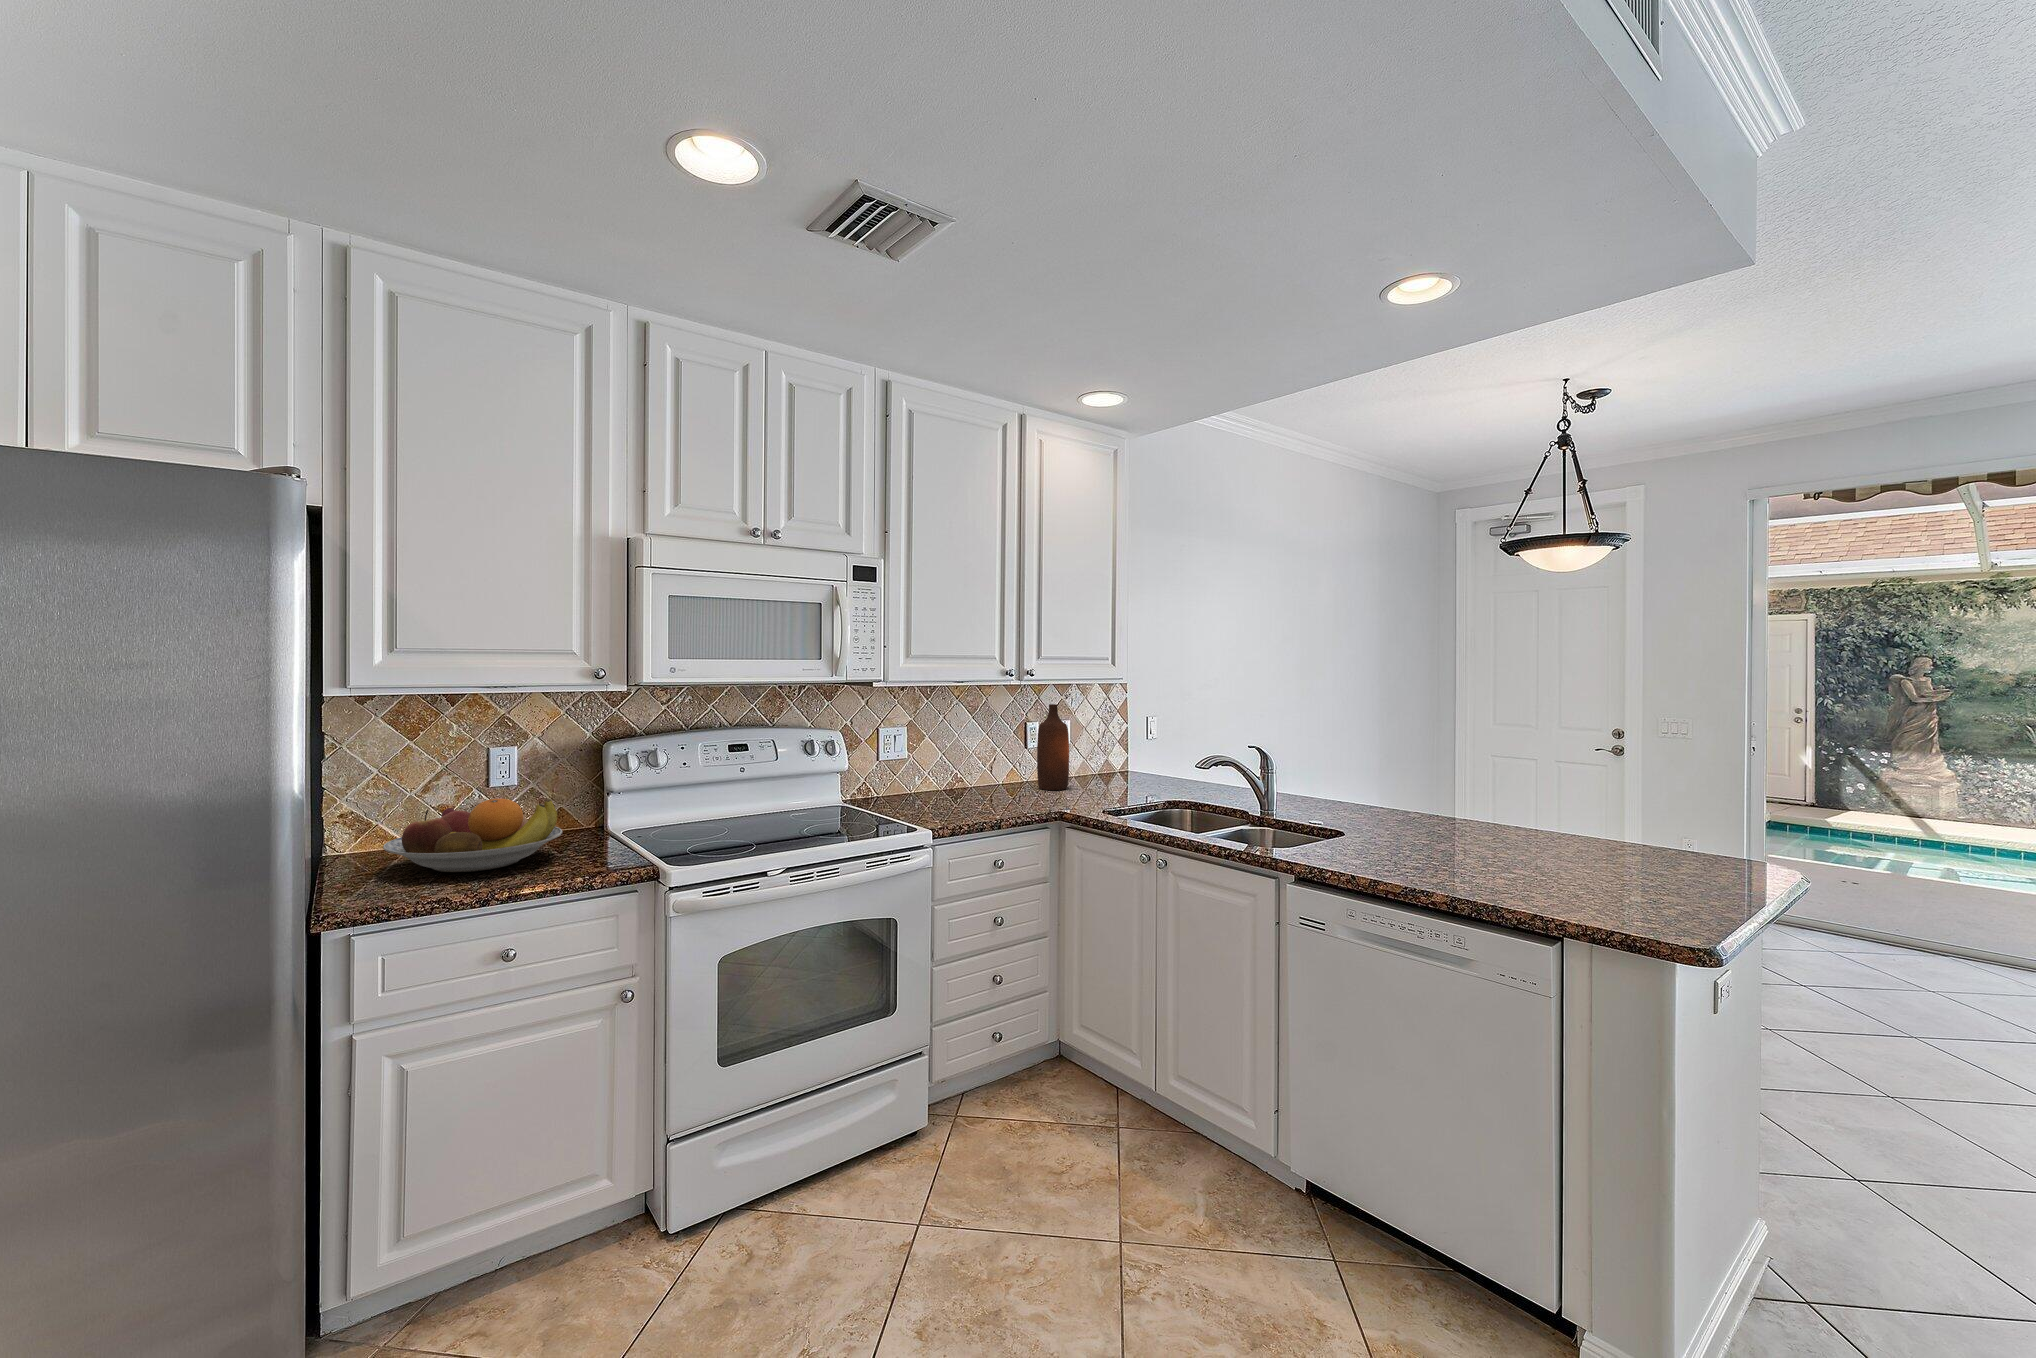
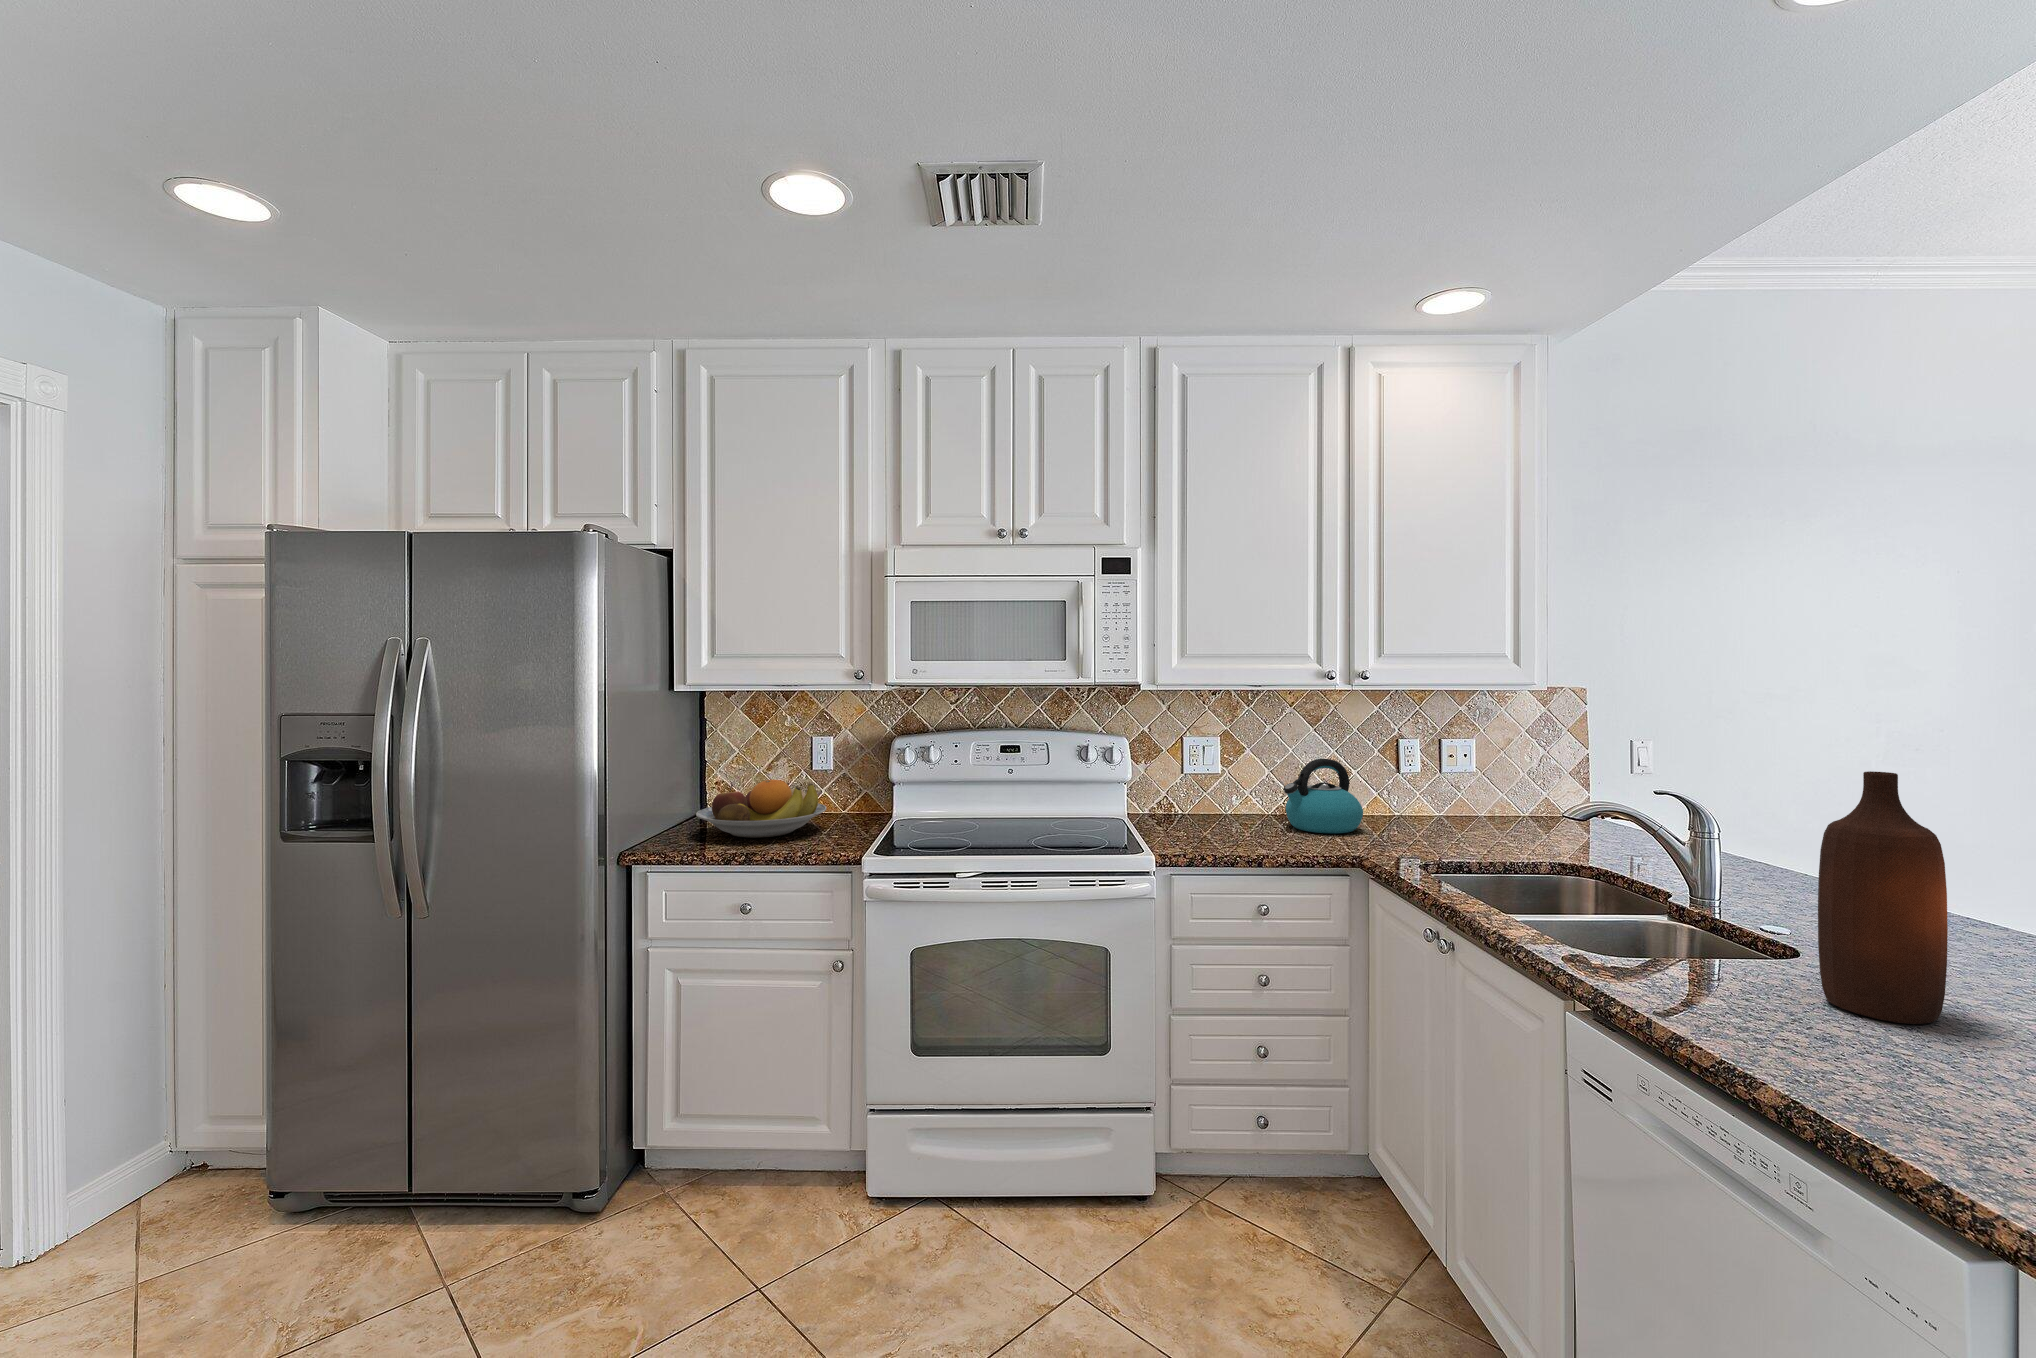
bottle: present [1037,704,1069,790] -> present [1818,771,1948,1024]
kettle: none [971,741,1031,801] -> present [1284,759,1363,833]

